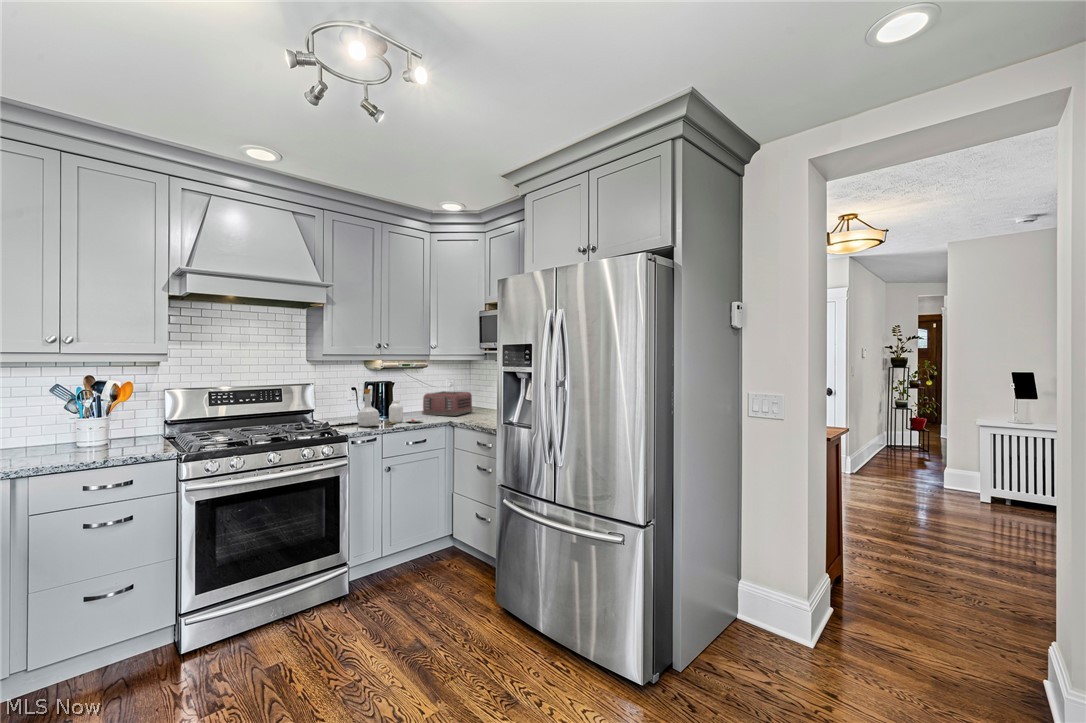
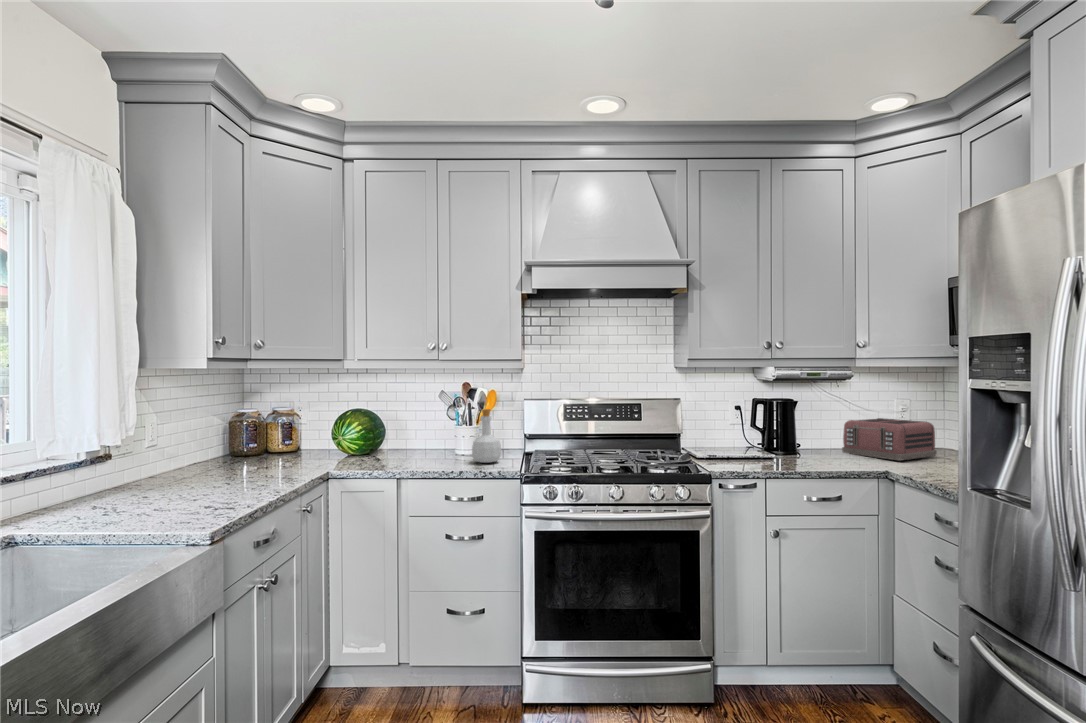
bottle: present [357,389,380,427] -> present [472,409,501,463]
jar: present [389,401,422,424] -> none [780,430,839,464]

